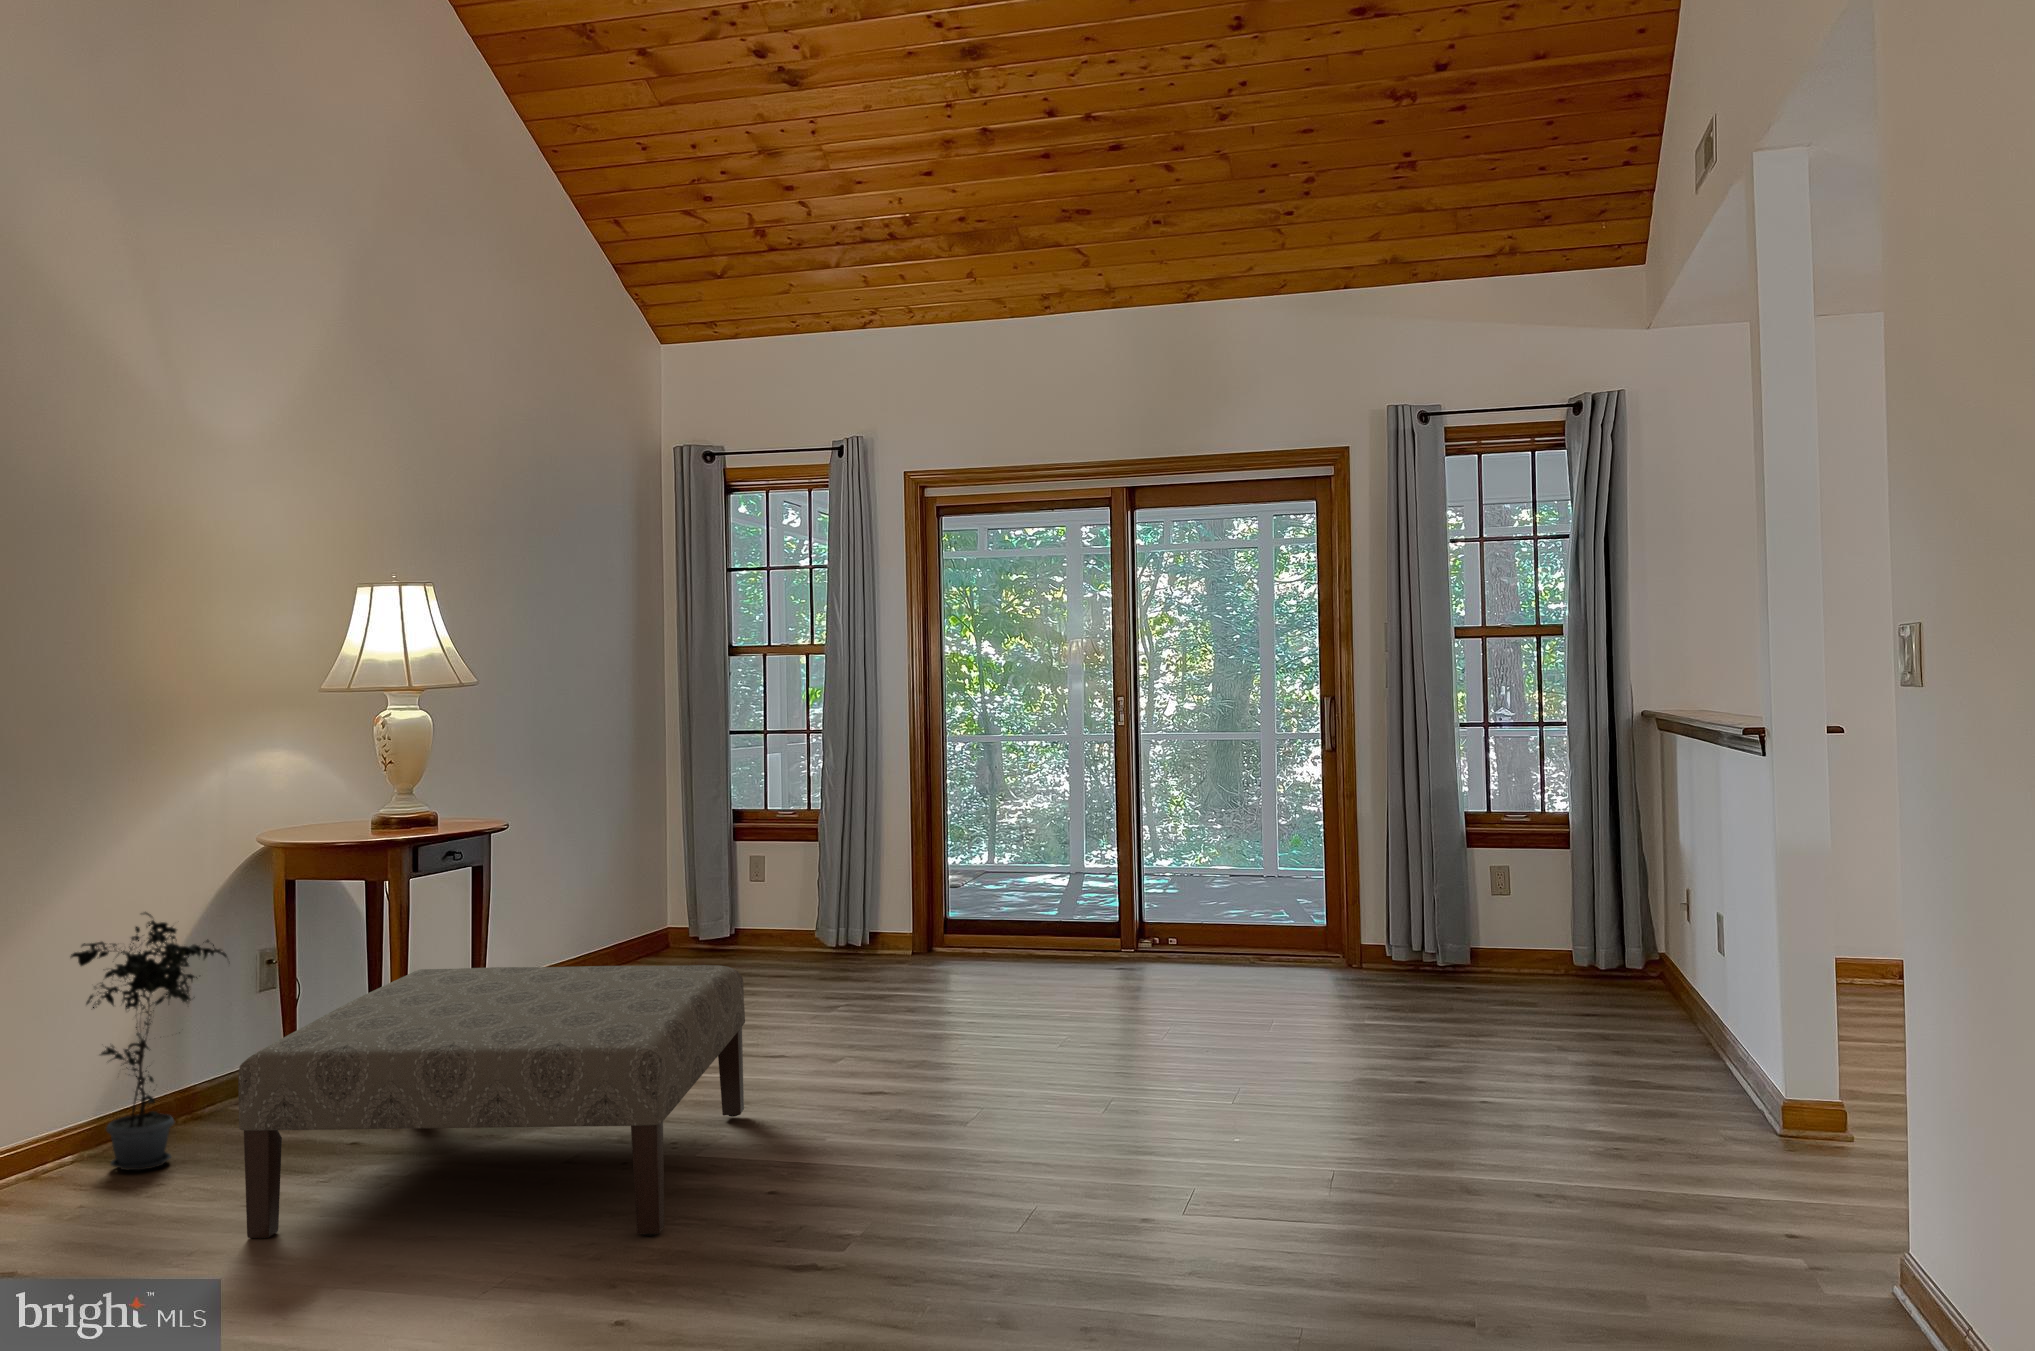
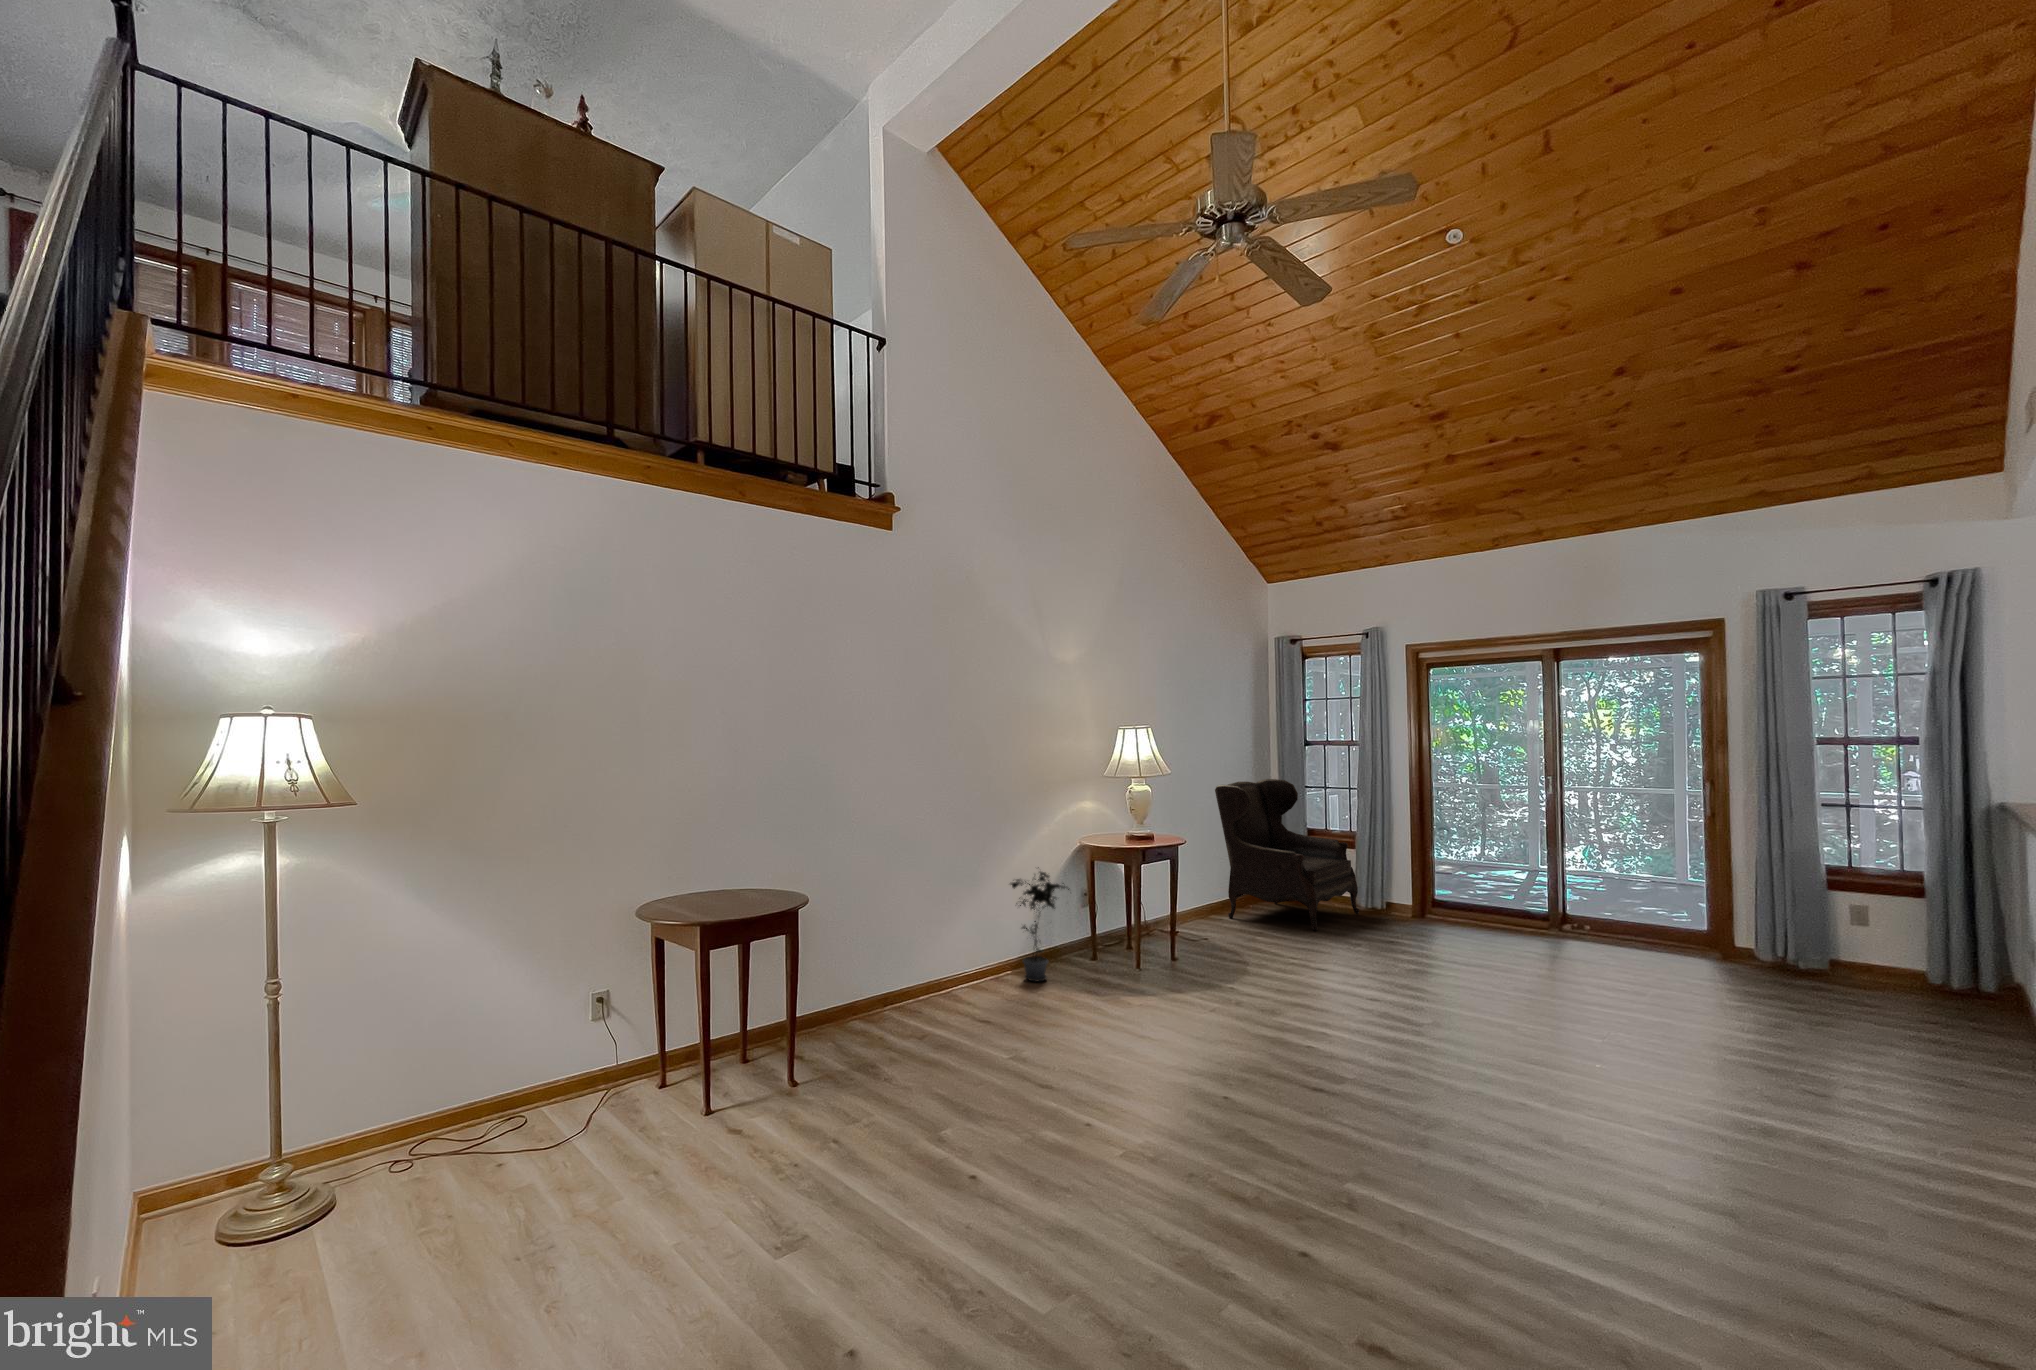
armchair: none [556,717,821,993] -> present [1215,779,1359,931]
ottoman: present [238,965,745,1239] -> none [1077,904,1310,1047]

